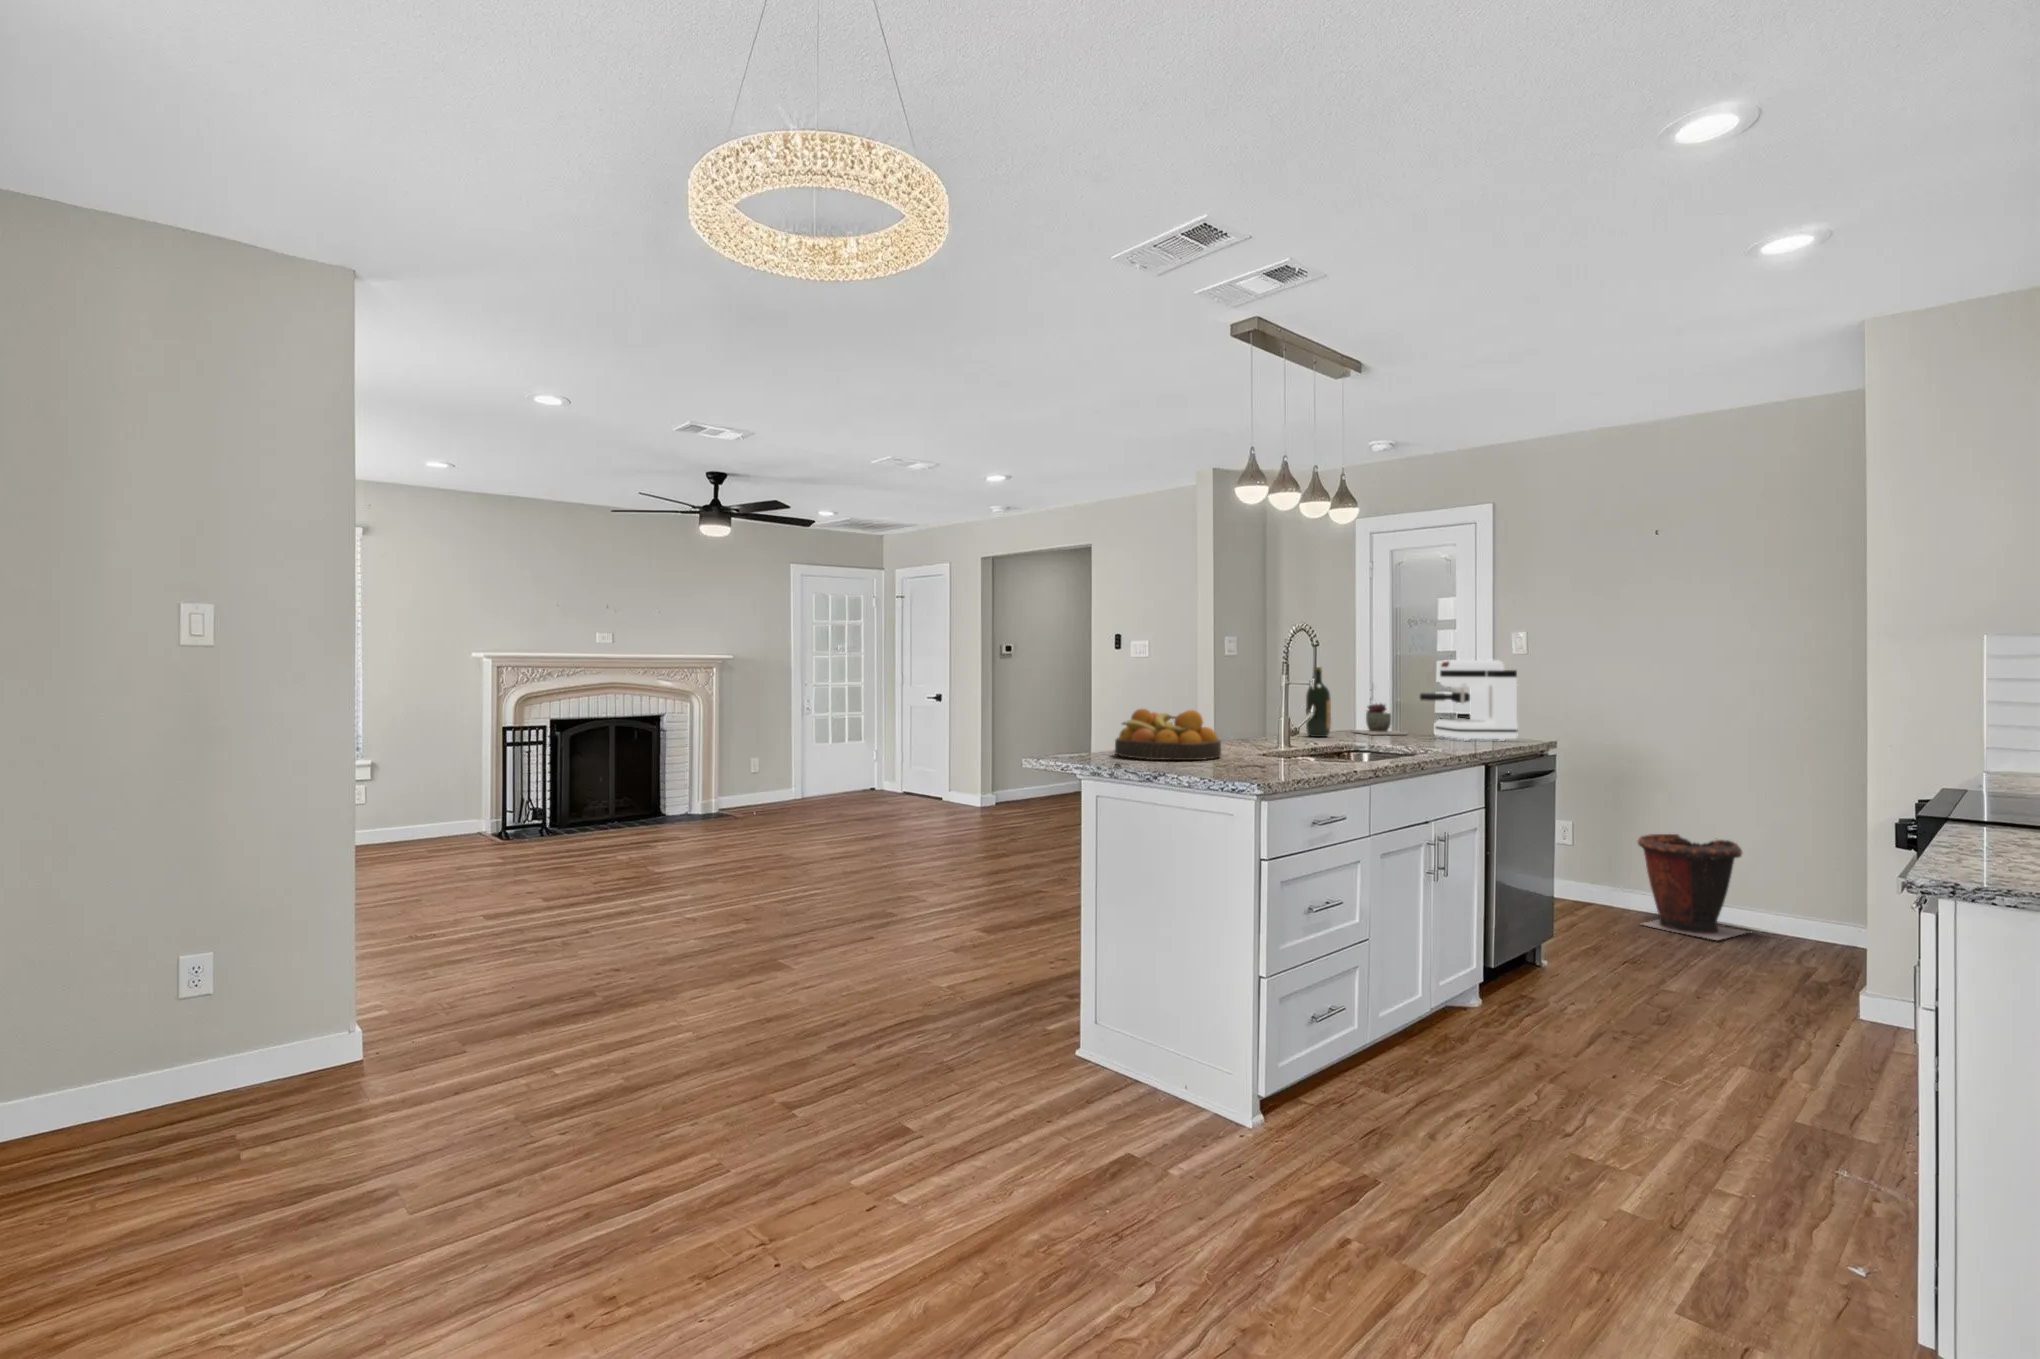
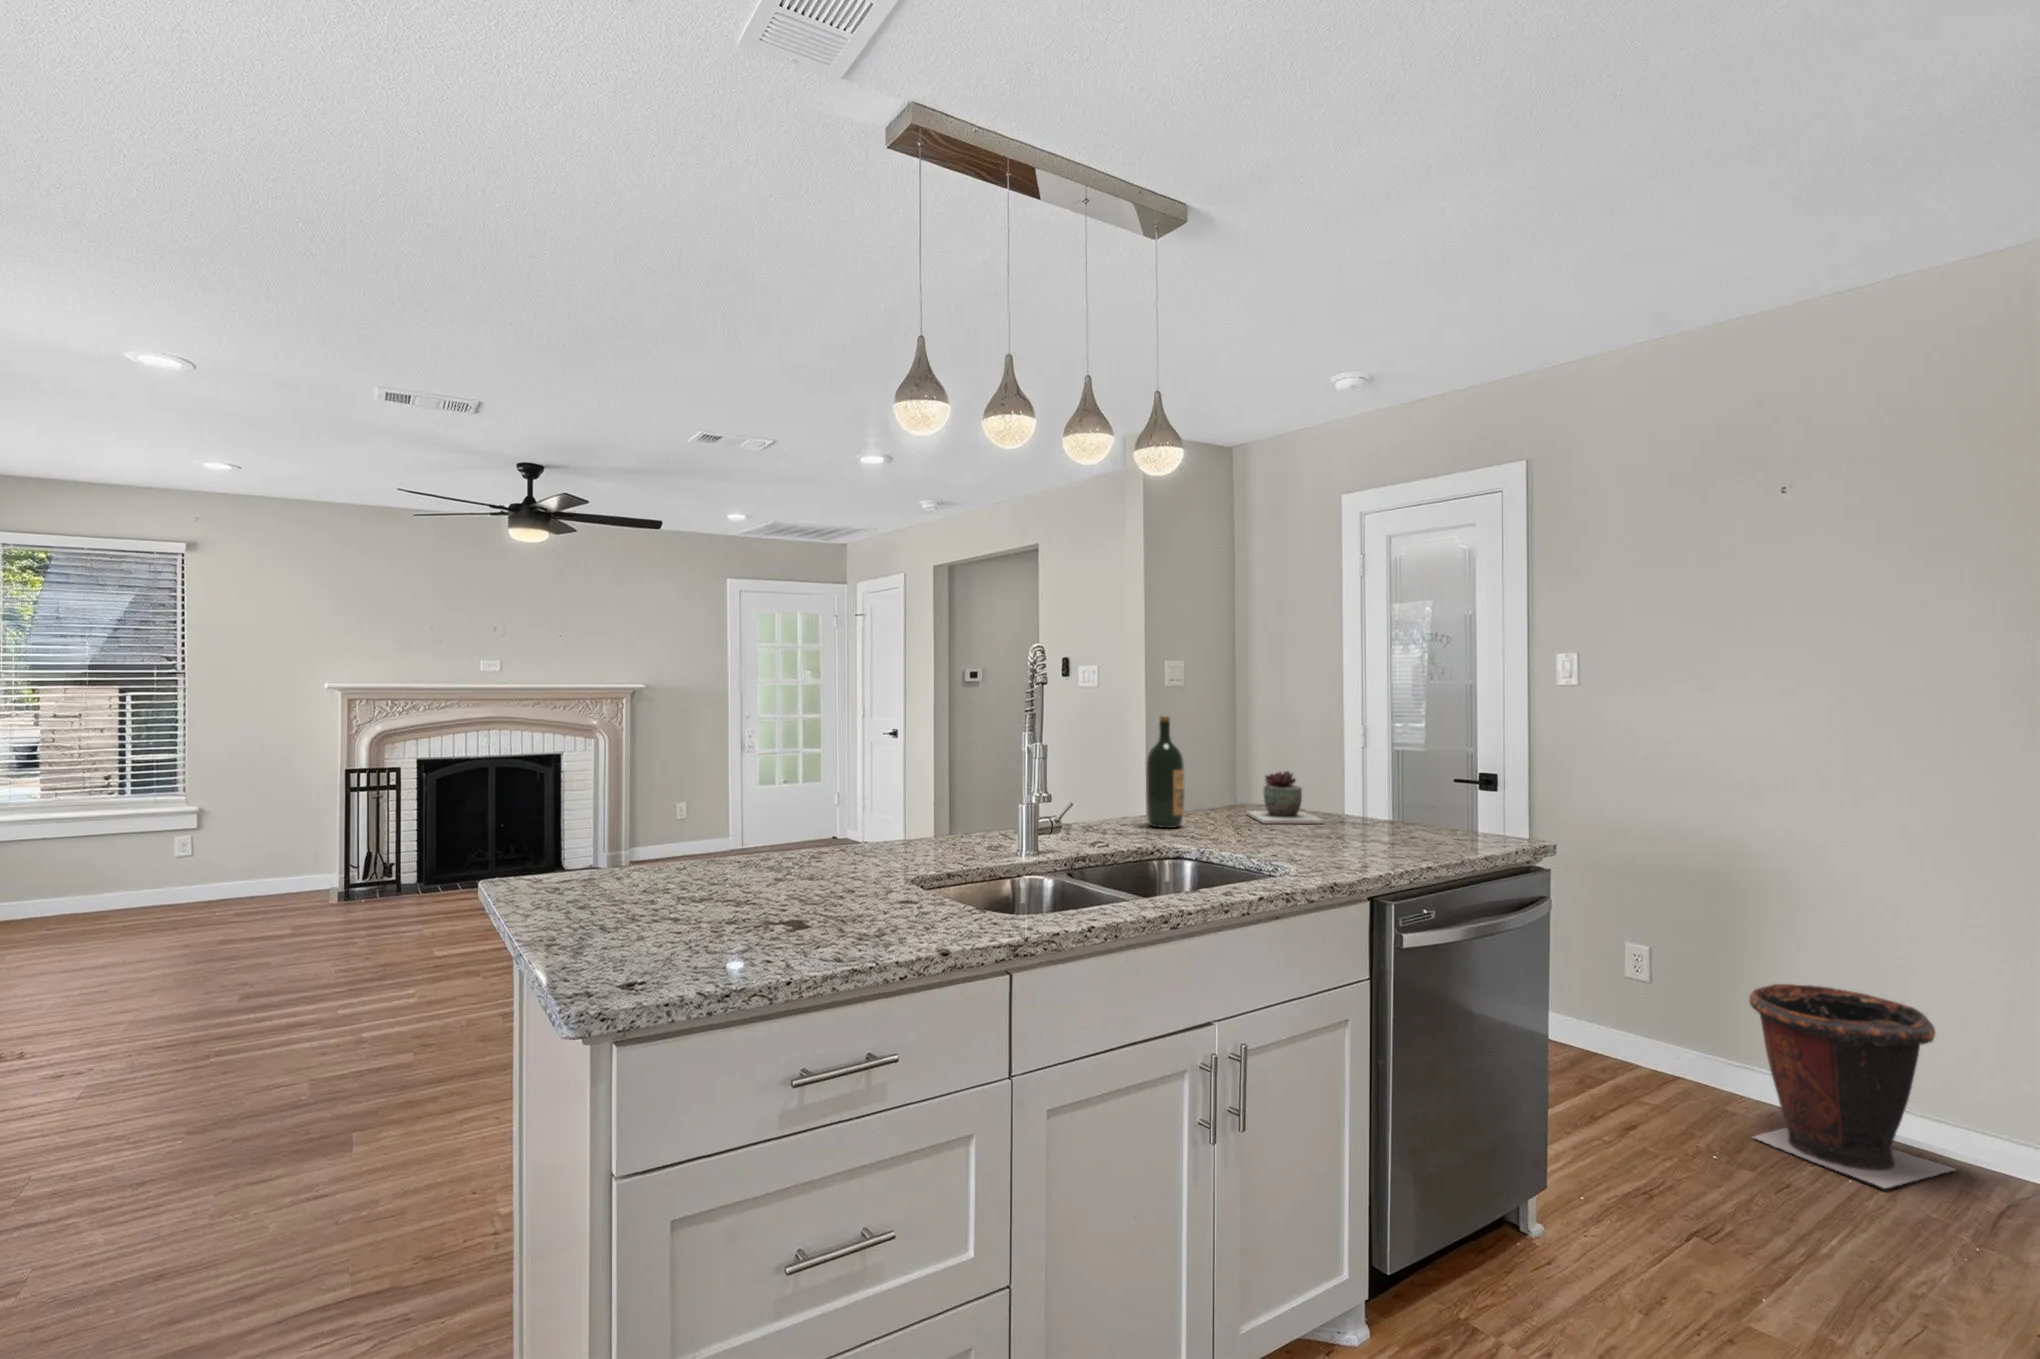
coffee maker: present [1420,660,1518,741] -> none [1321,707,1473,847]
fruit bowl: present [1115,709,1221,760] -> none [633,804,827,906]

